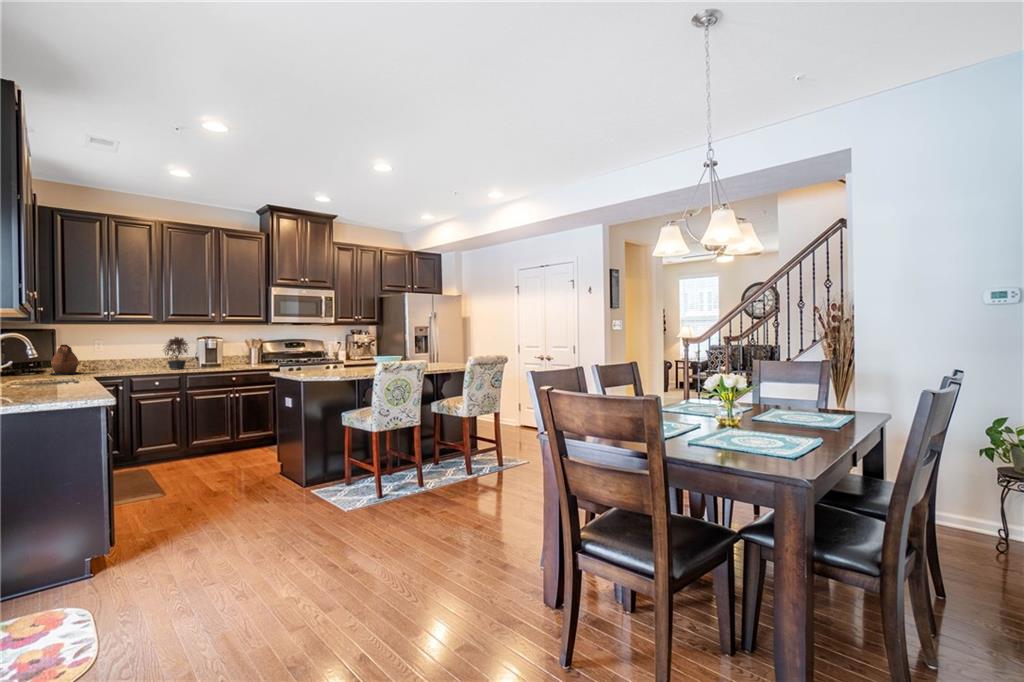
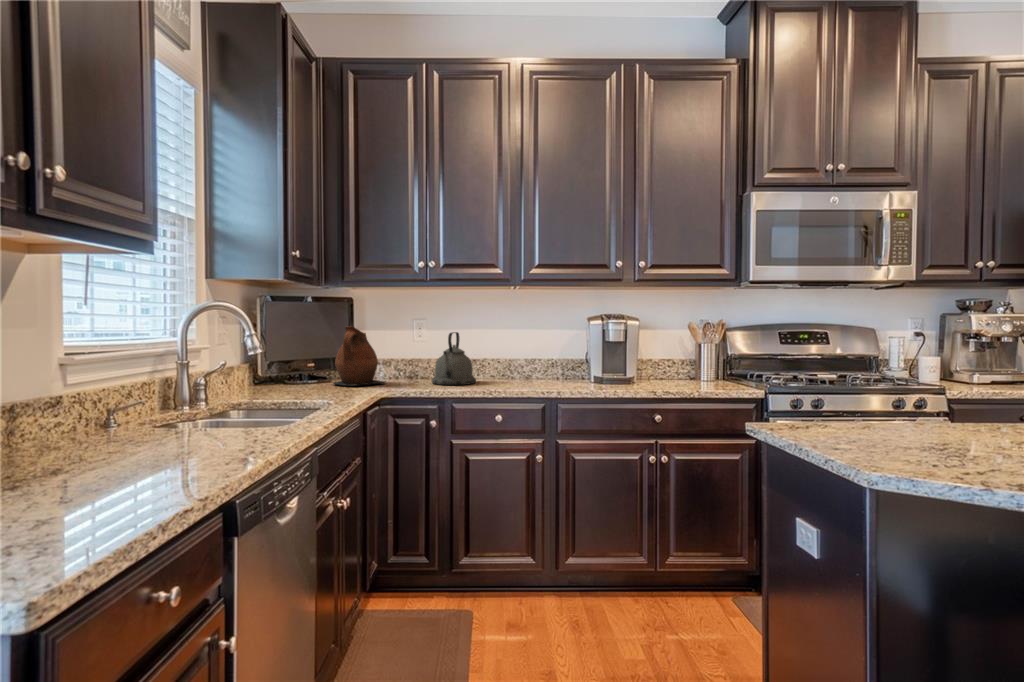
potted plant: present [164,337,189,369] -> none [517,312,572,386]
kettle: none [110,346,138,372] -> present [431,332,476,385]

